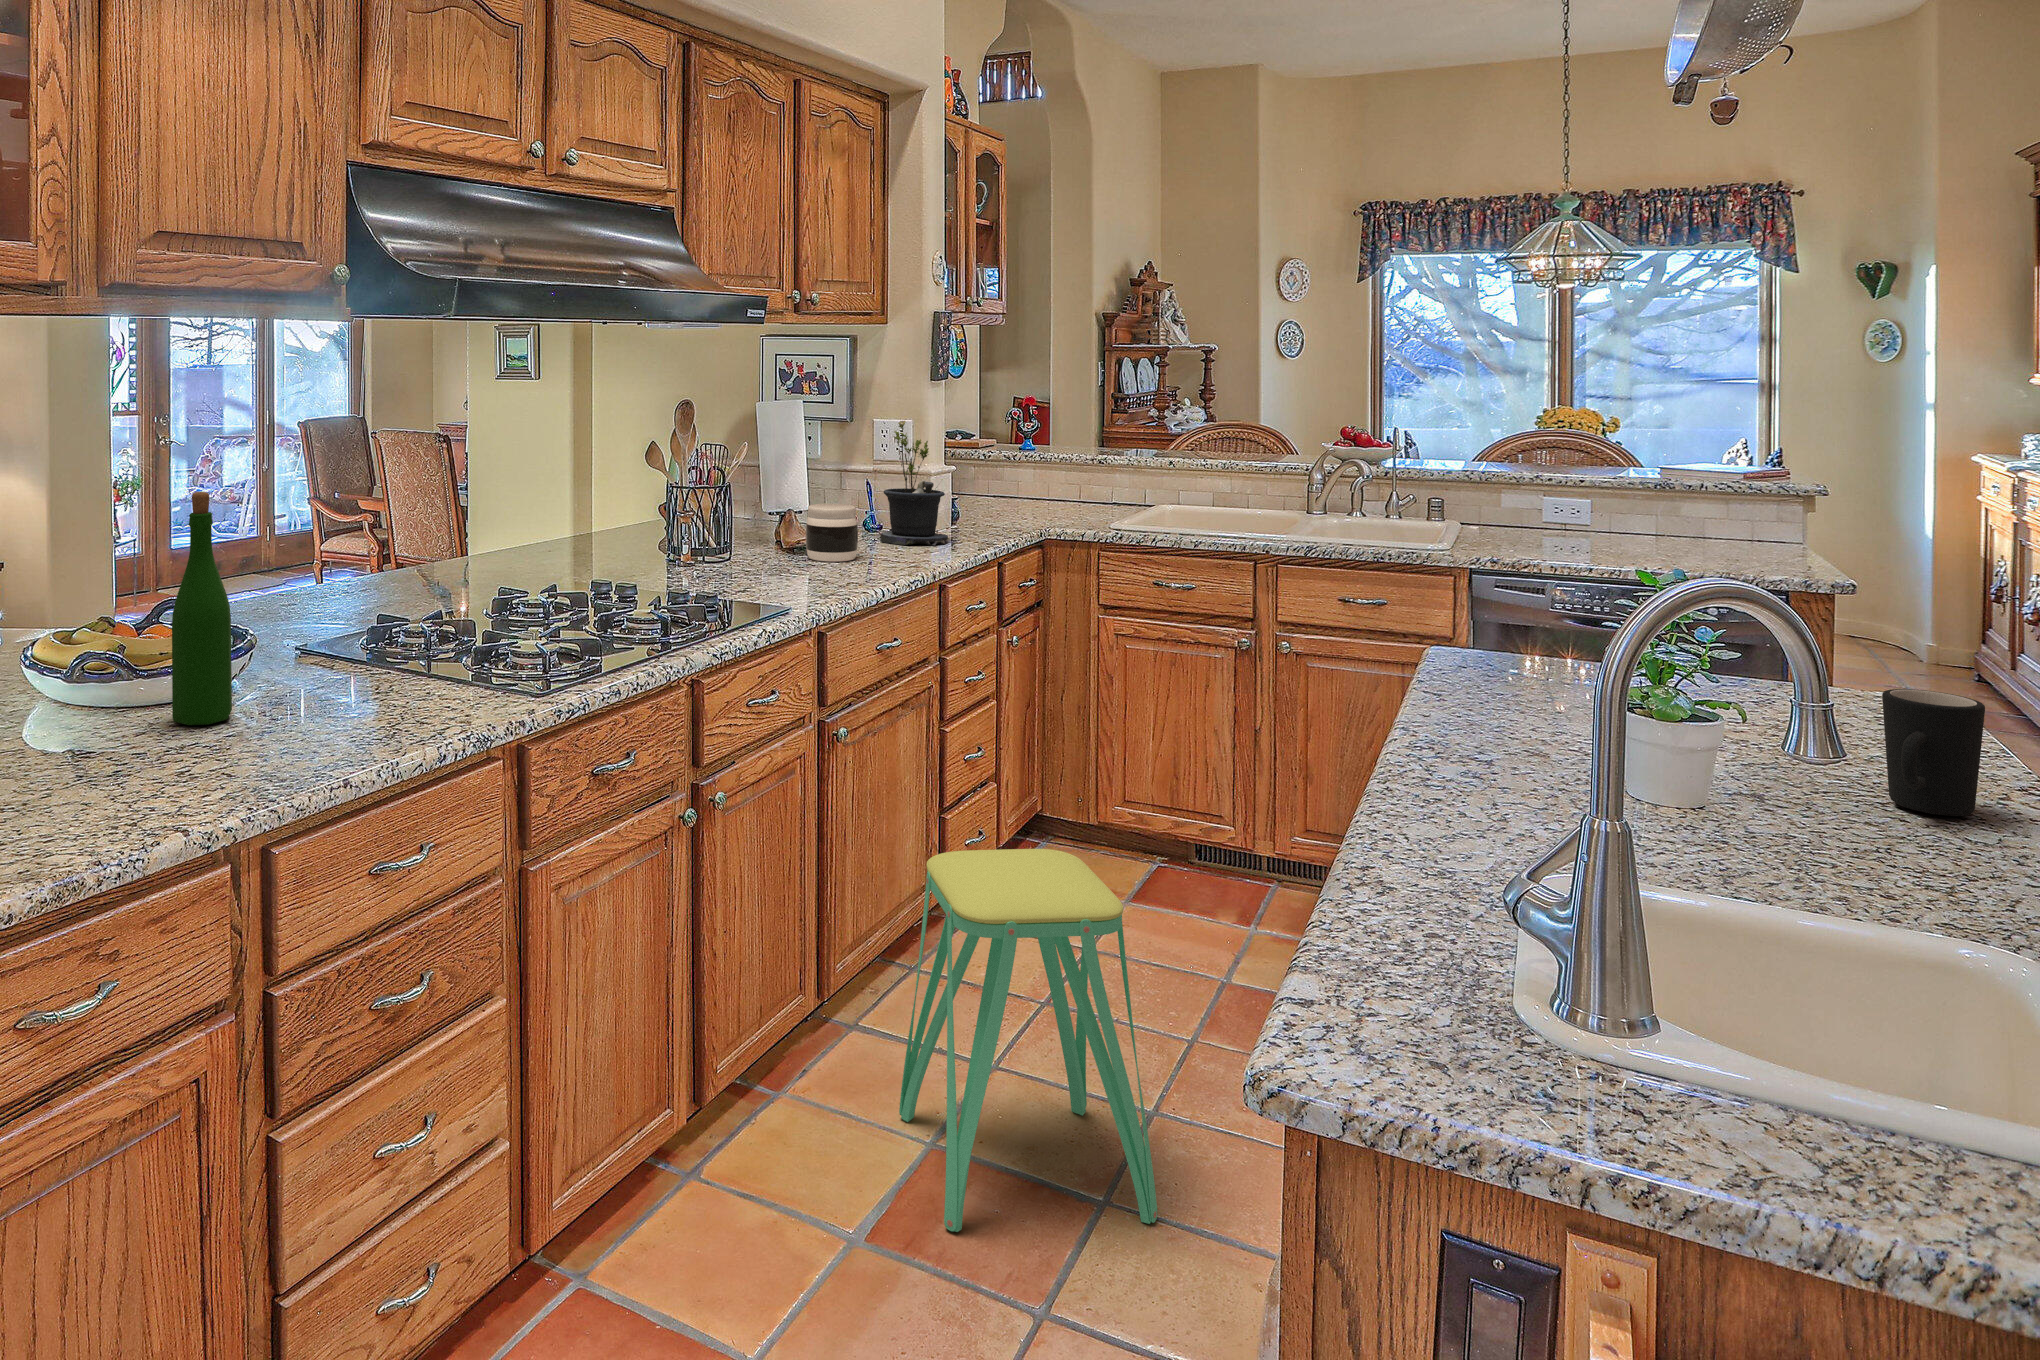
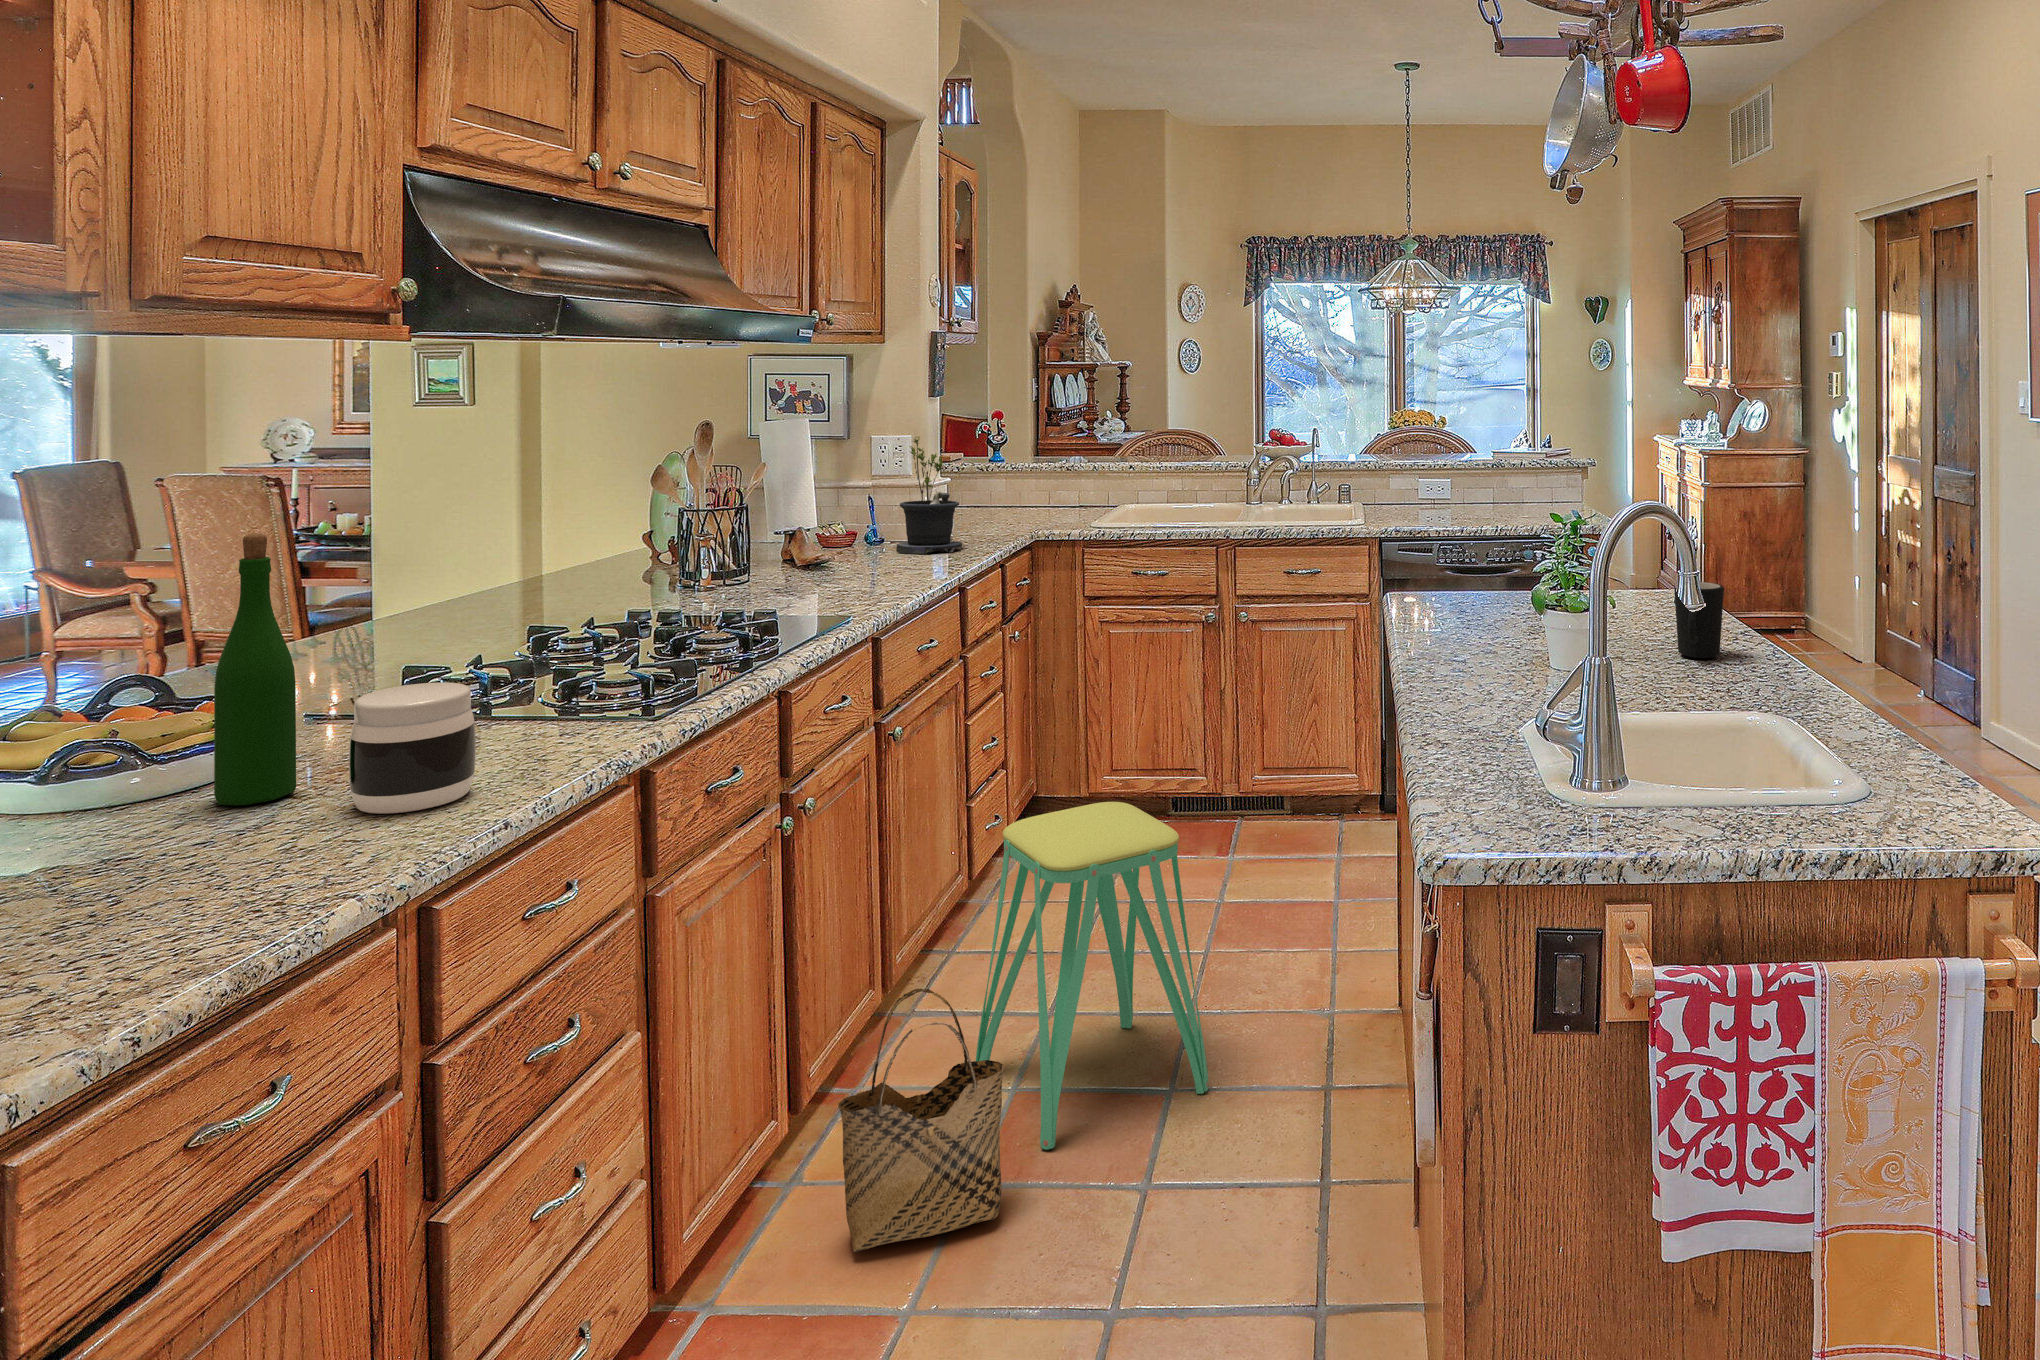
jar: present [806,503,858,562] -> present [349,682,476,814]
woven basket: none [716,1016,891,1293] -> present [838,989,1004,1252]

